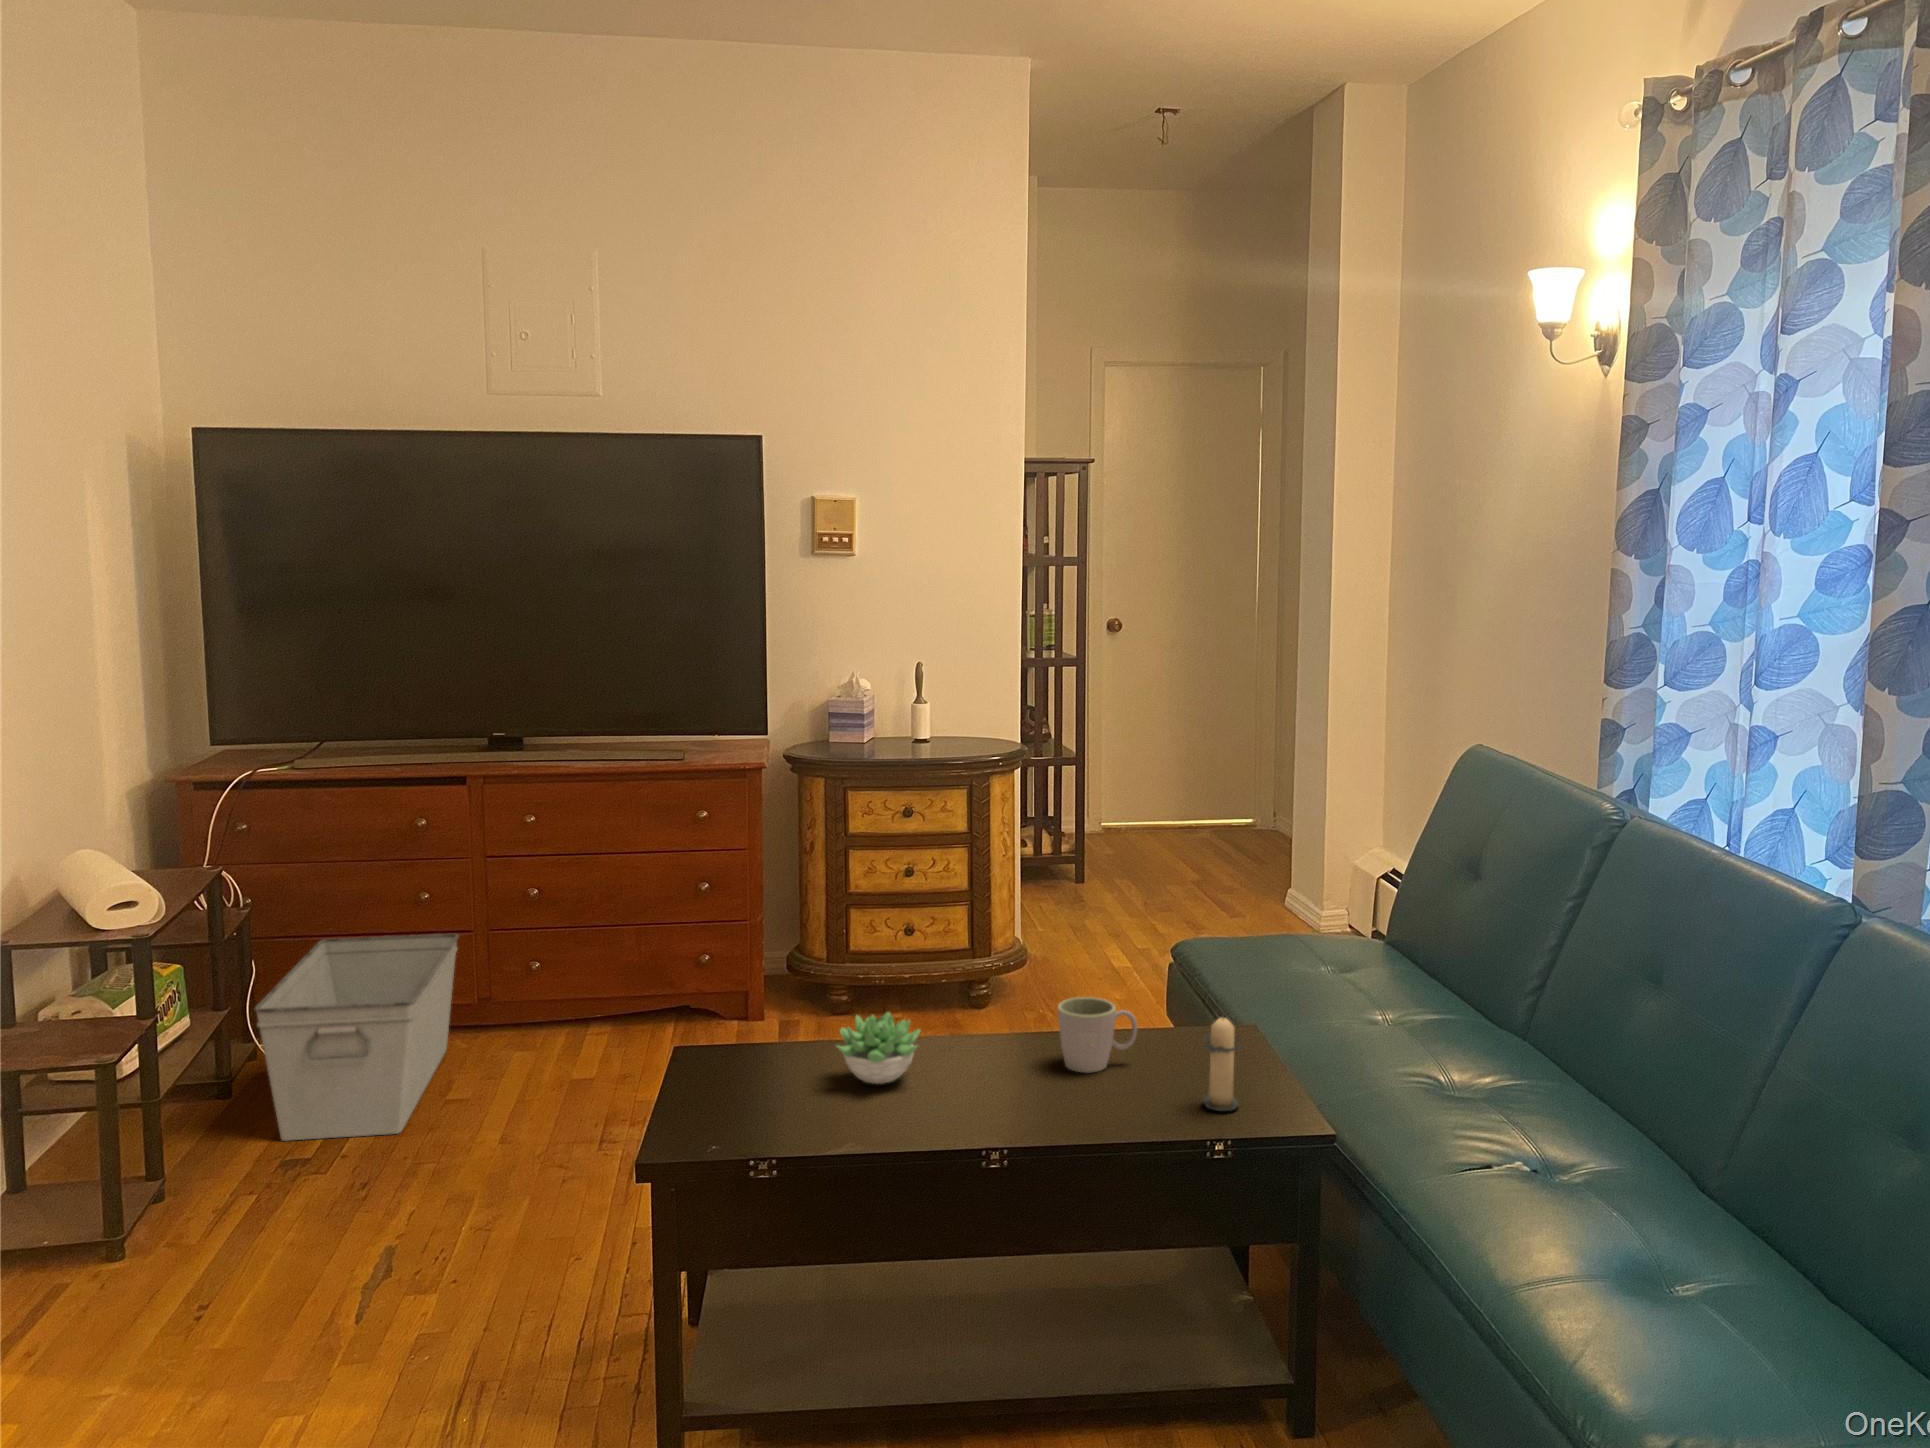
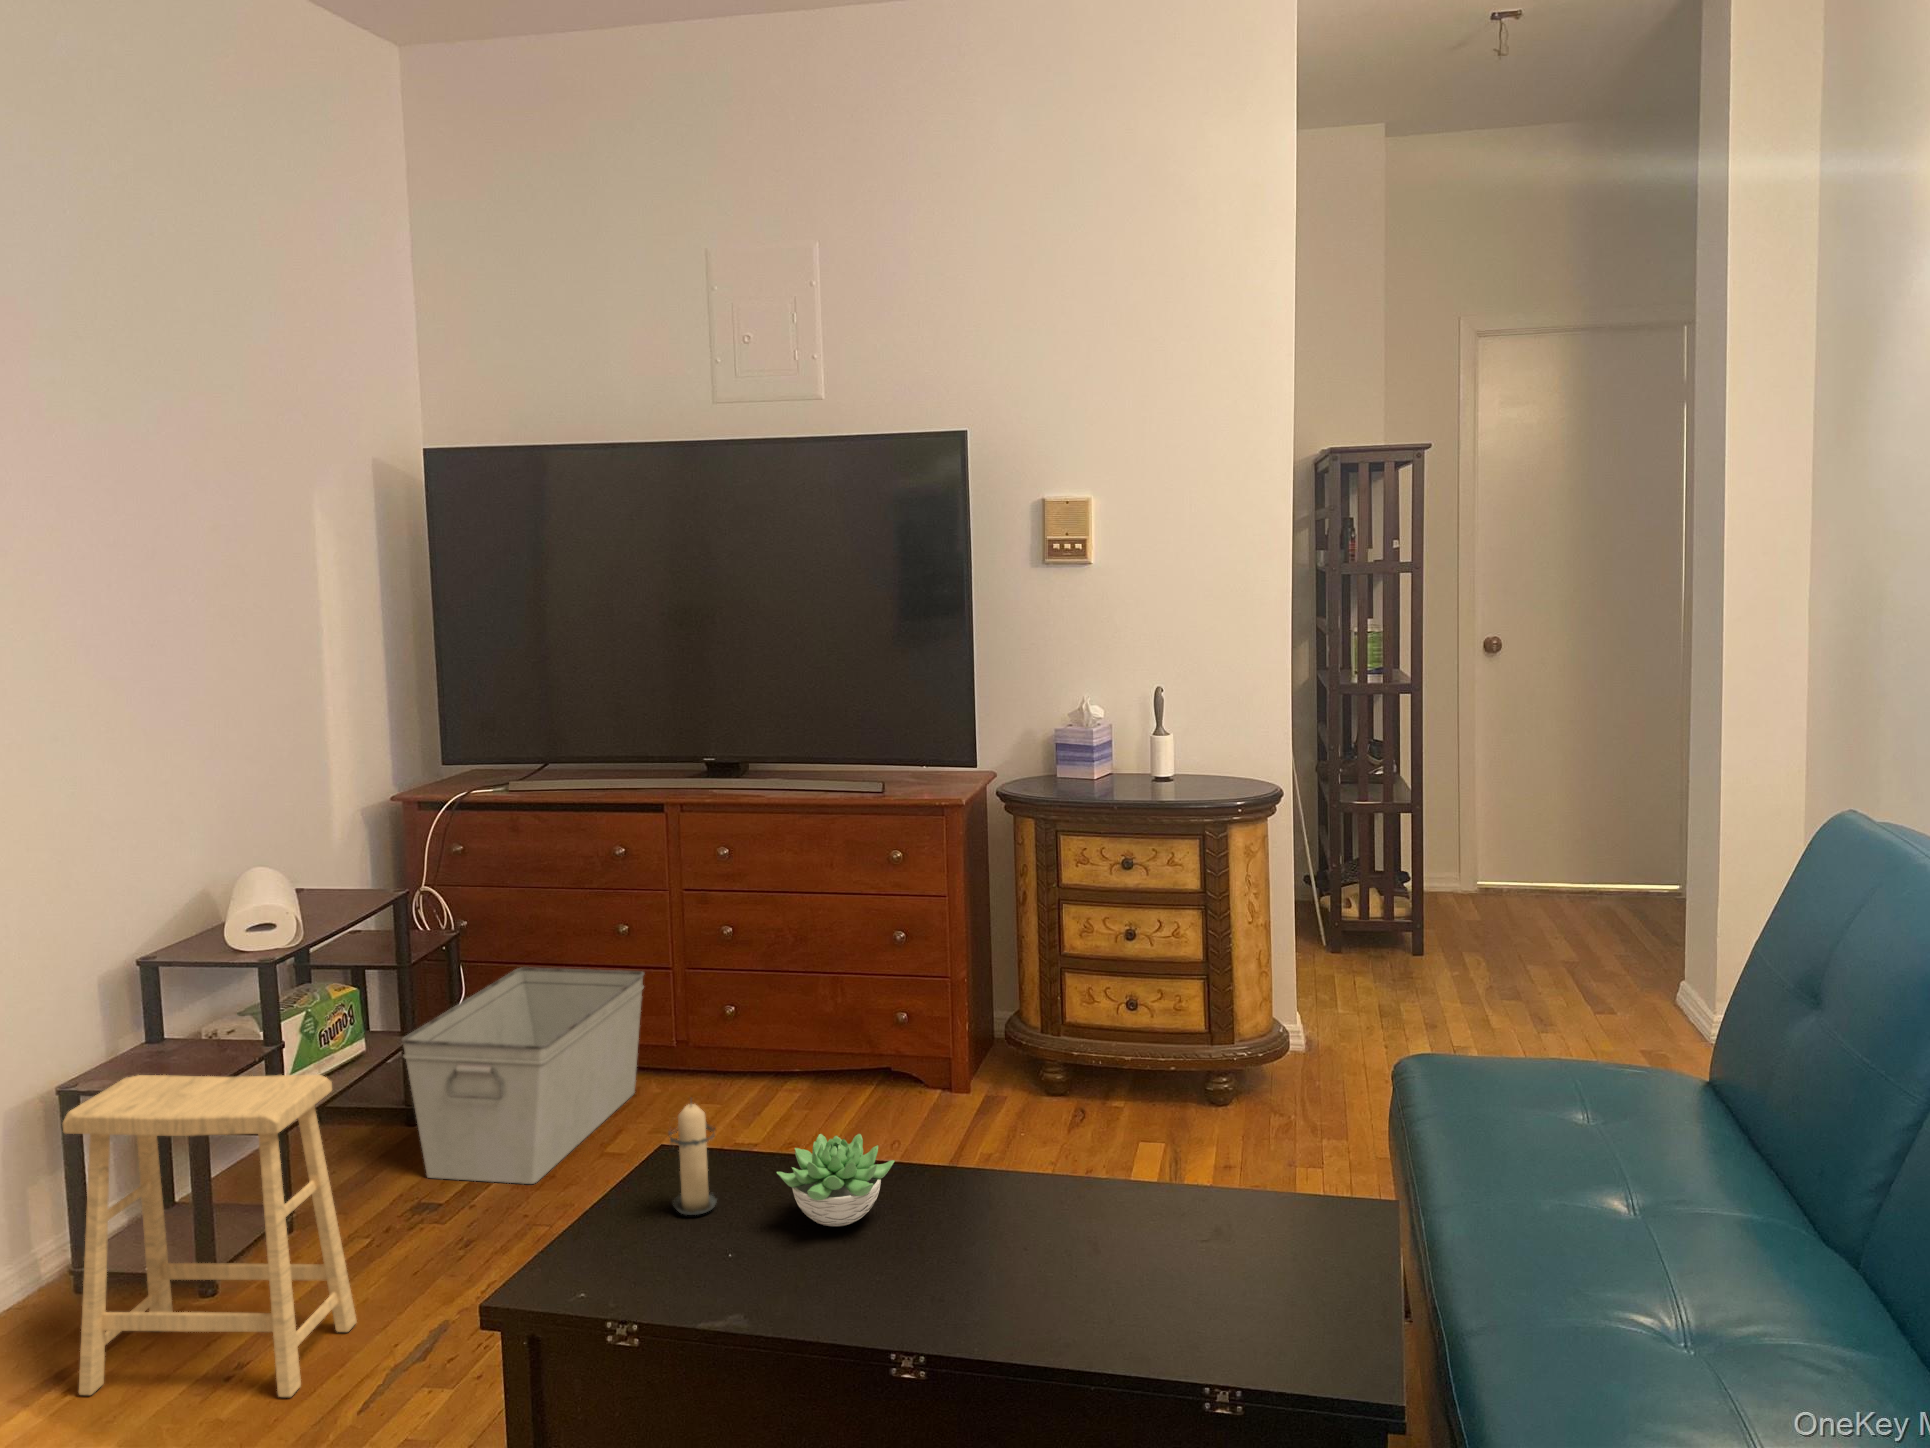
mug: present [1058,997,1137,1073] -> none [1067,1140,1175,1245]
candle: present [1202,1017,1241,1111] -> present [669,1099,717,1215]
footstool: none [31,1030,305,1361] -> present [63,1074,357,1397]

